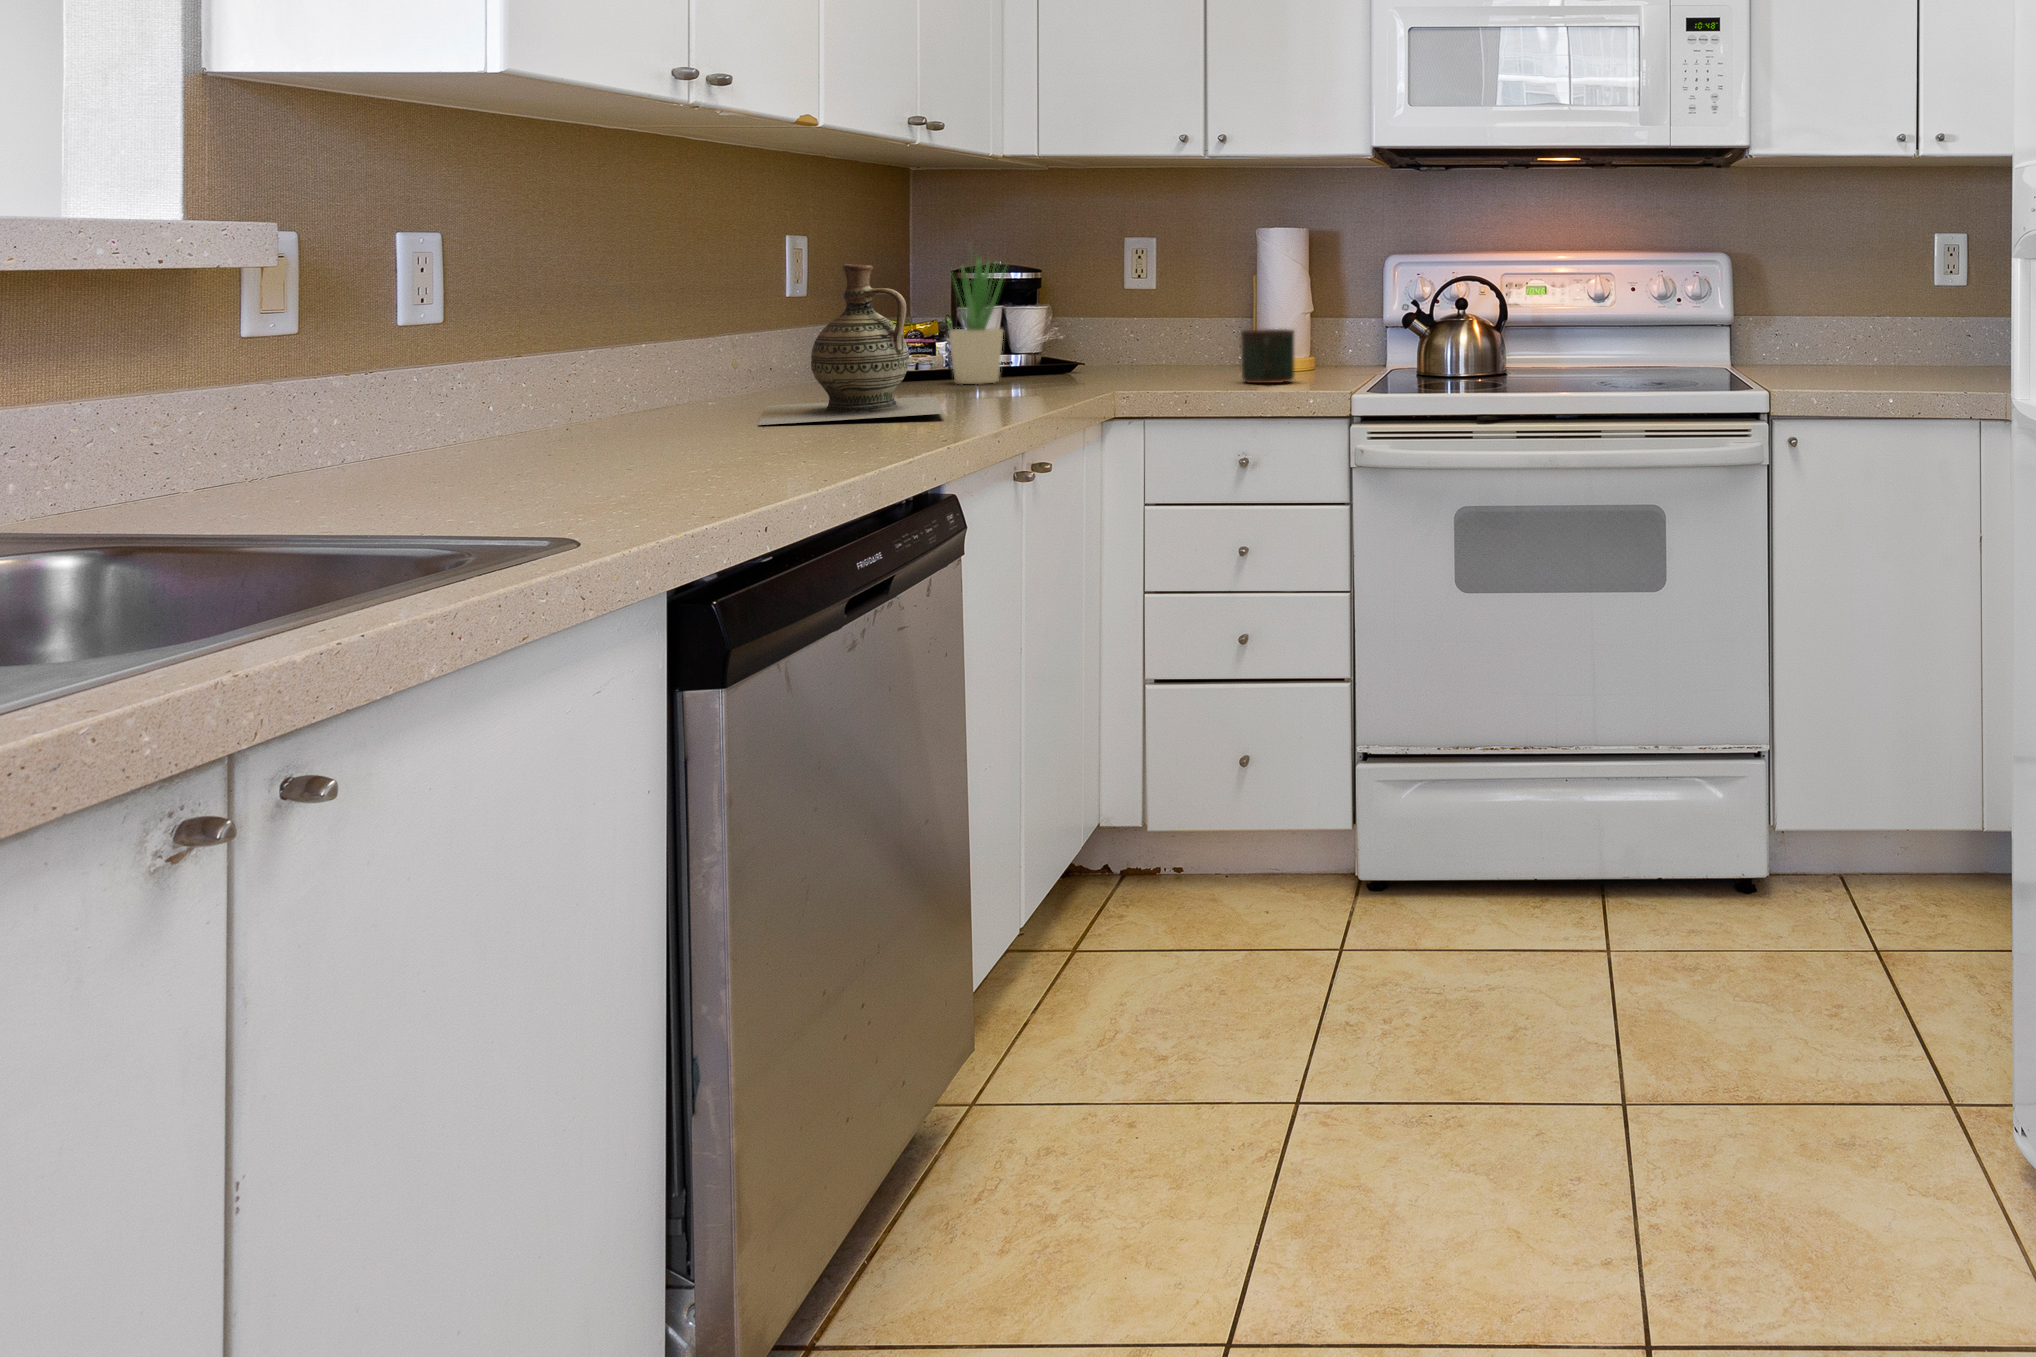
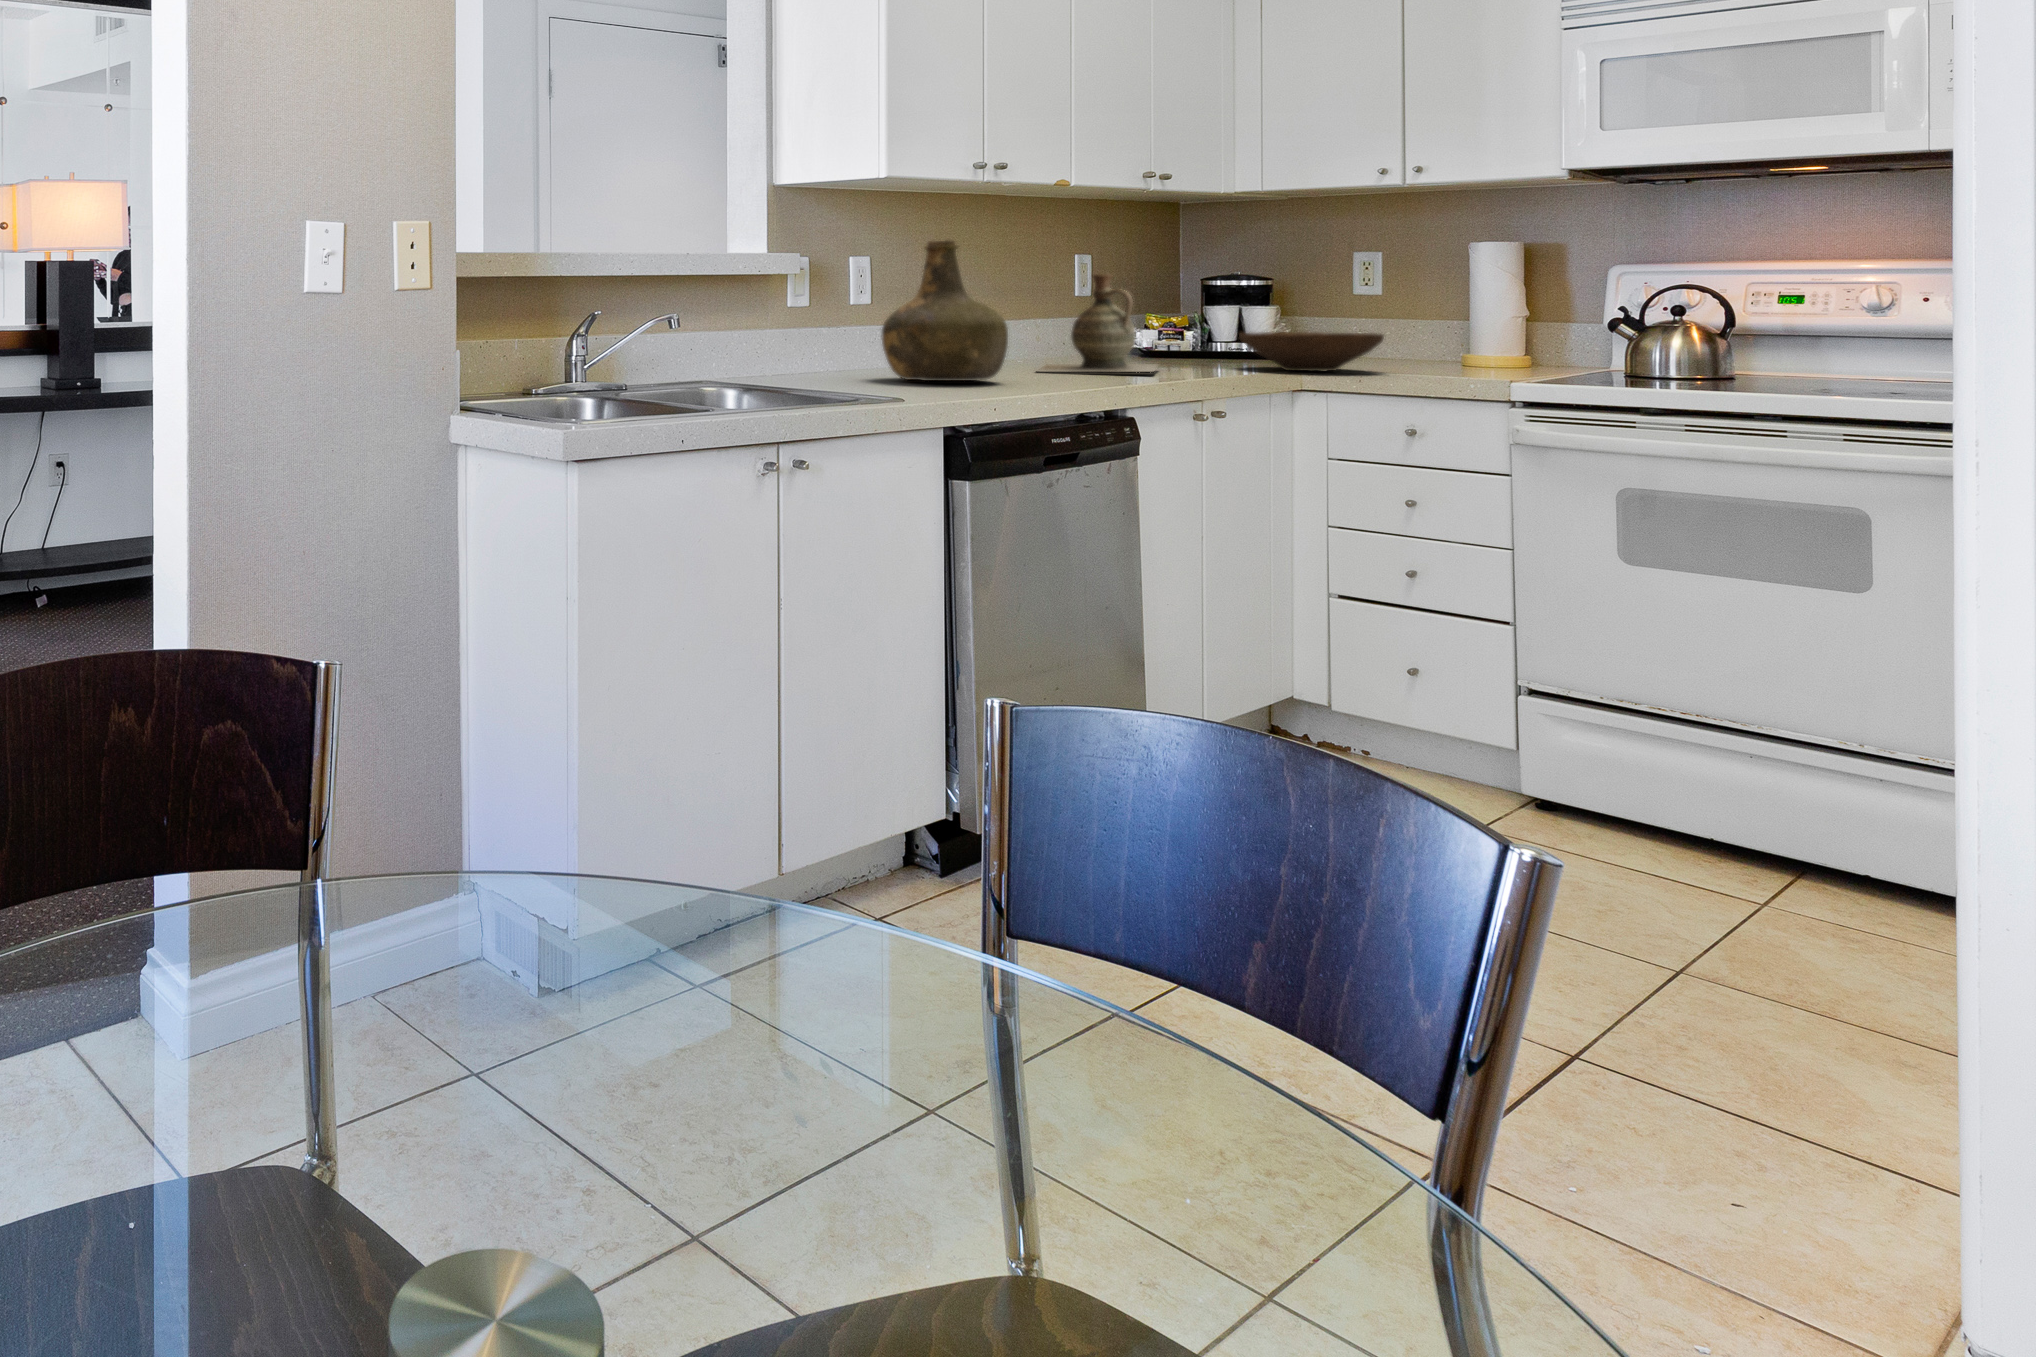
bottle: none [485,207,739,471] -> present [881,240,1008,381]
potted plant: present [949,256,1005,384] -> none [1188,254,1235,362]
mug: present [1241,329,1294,383] -> none [1436,329,1491,372]
wooden bowl: none [1027,339,1200,394] -> present [1239,332,1384,371]

